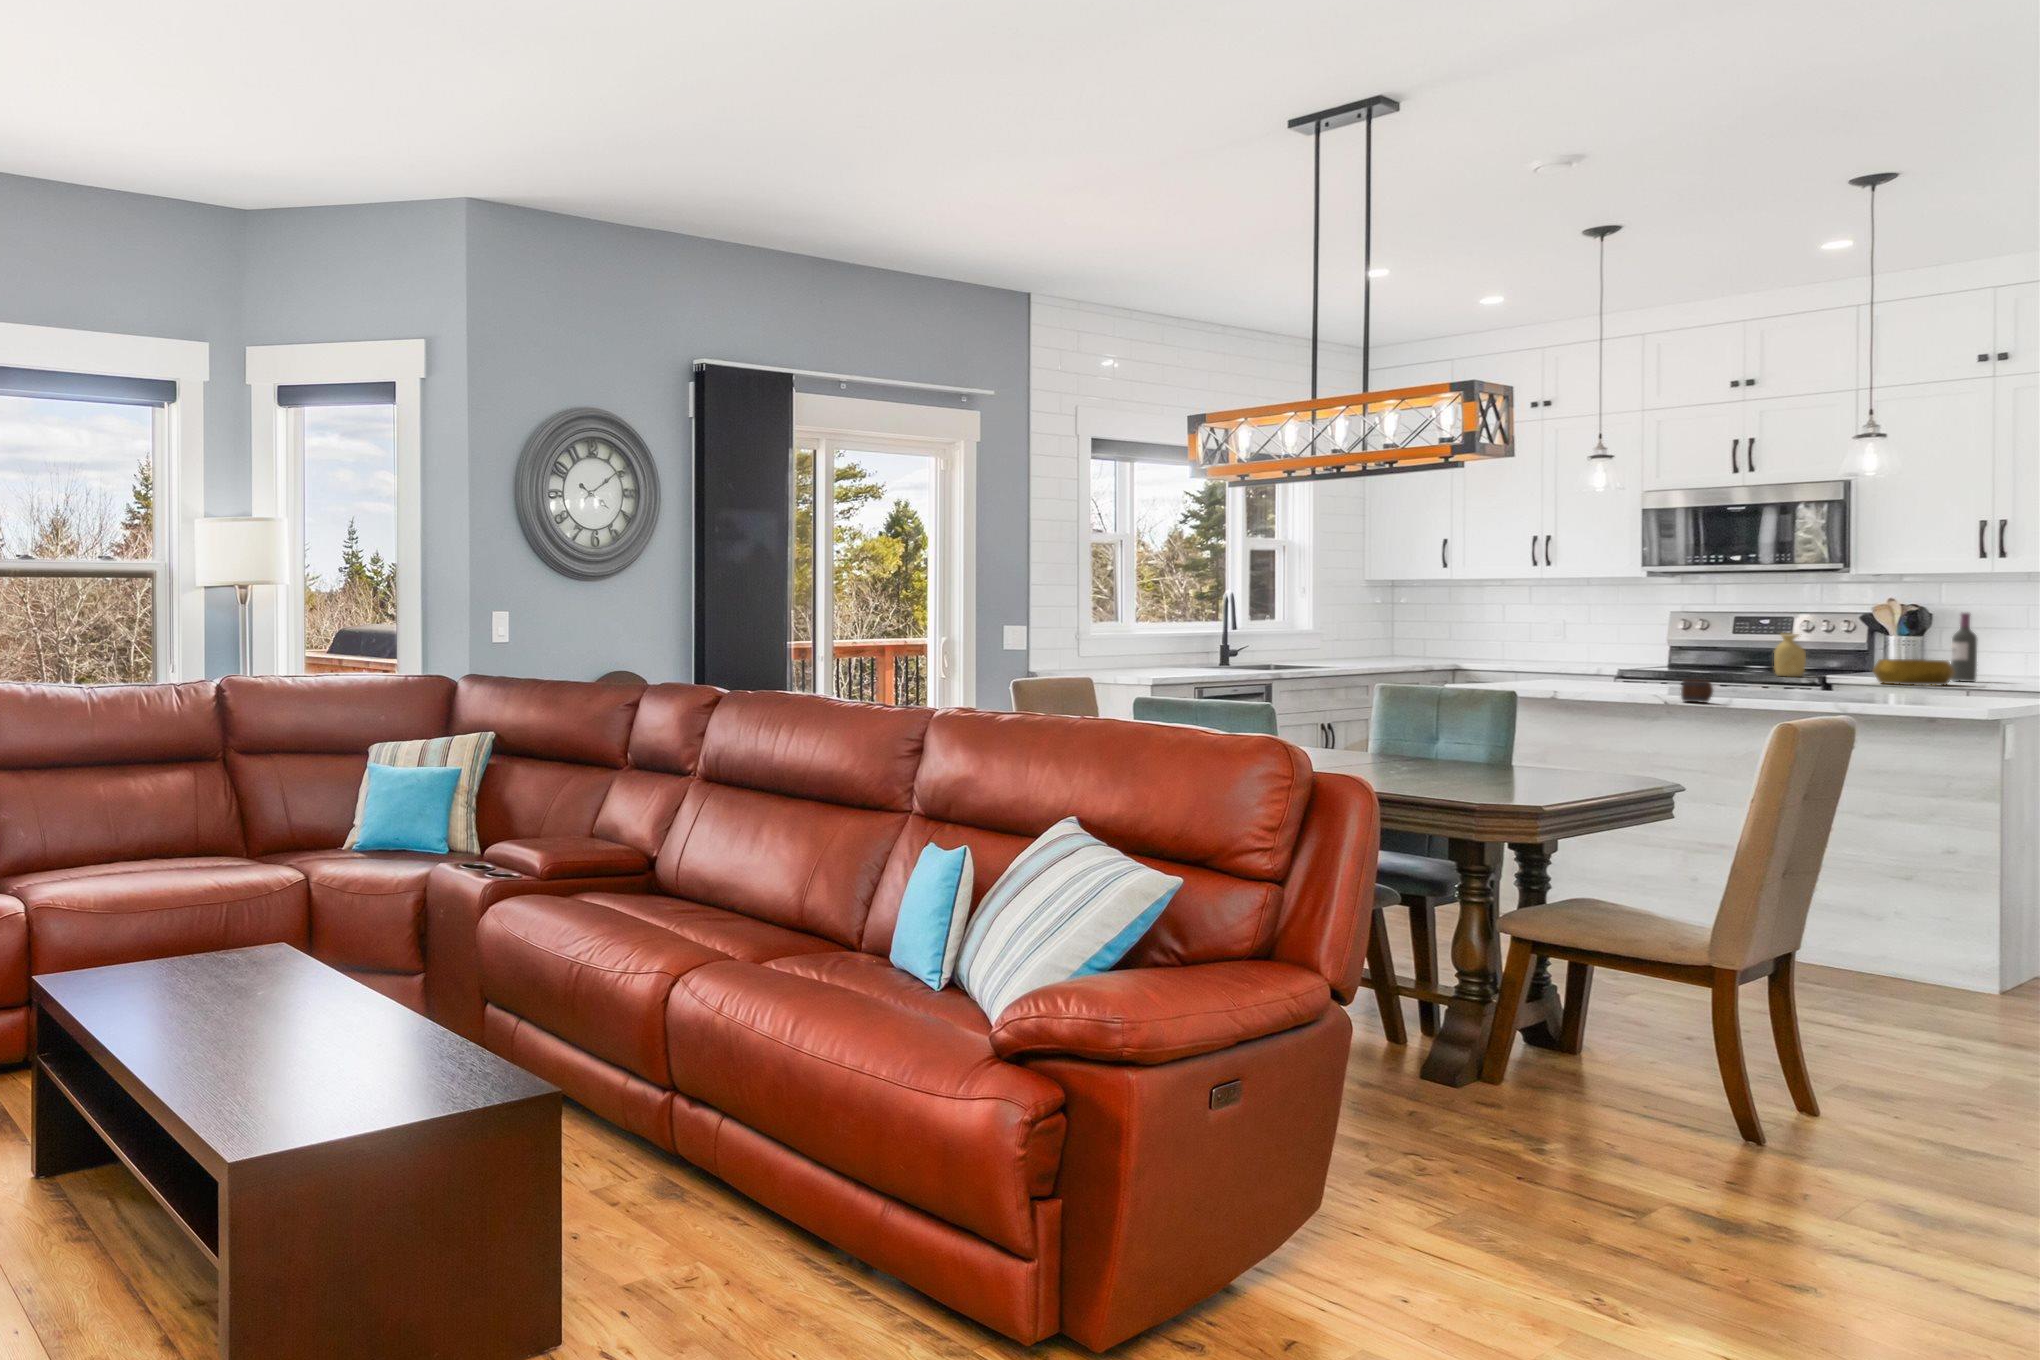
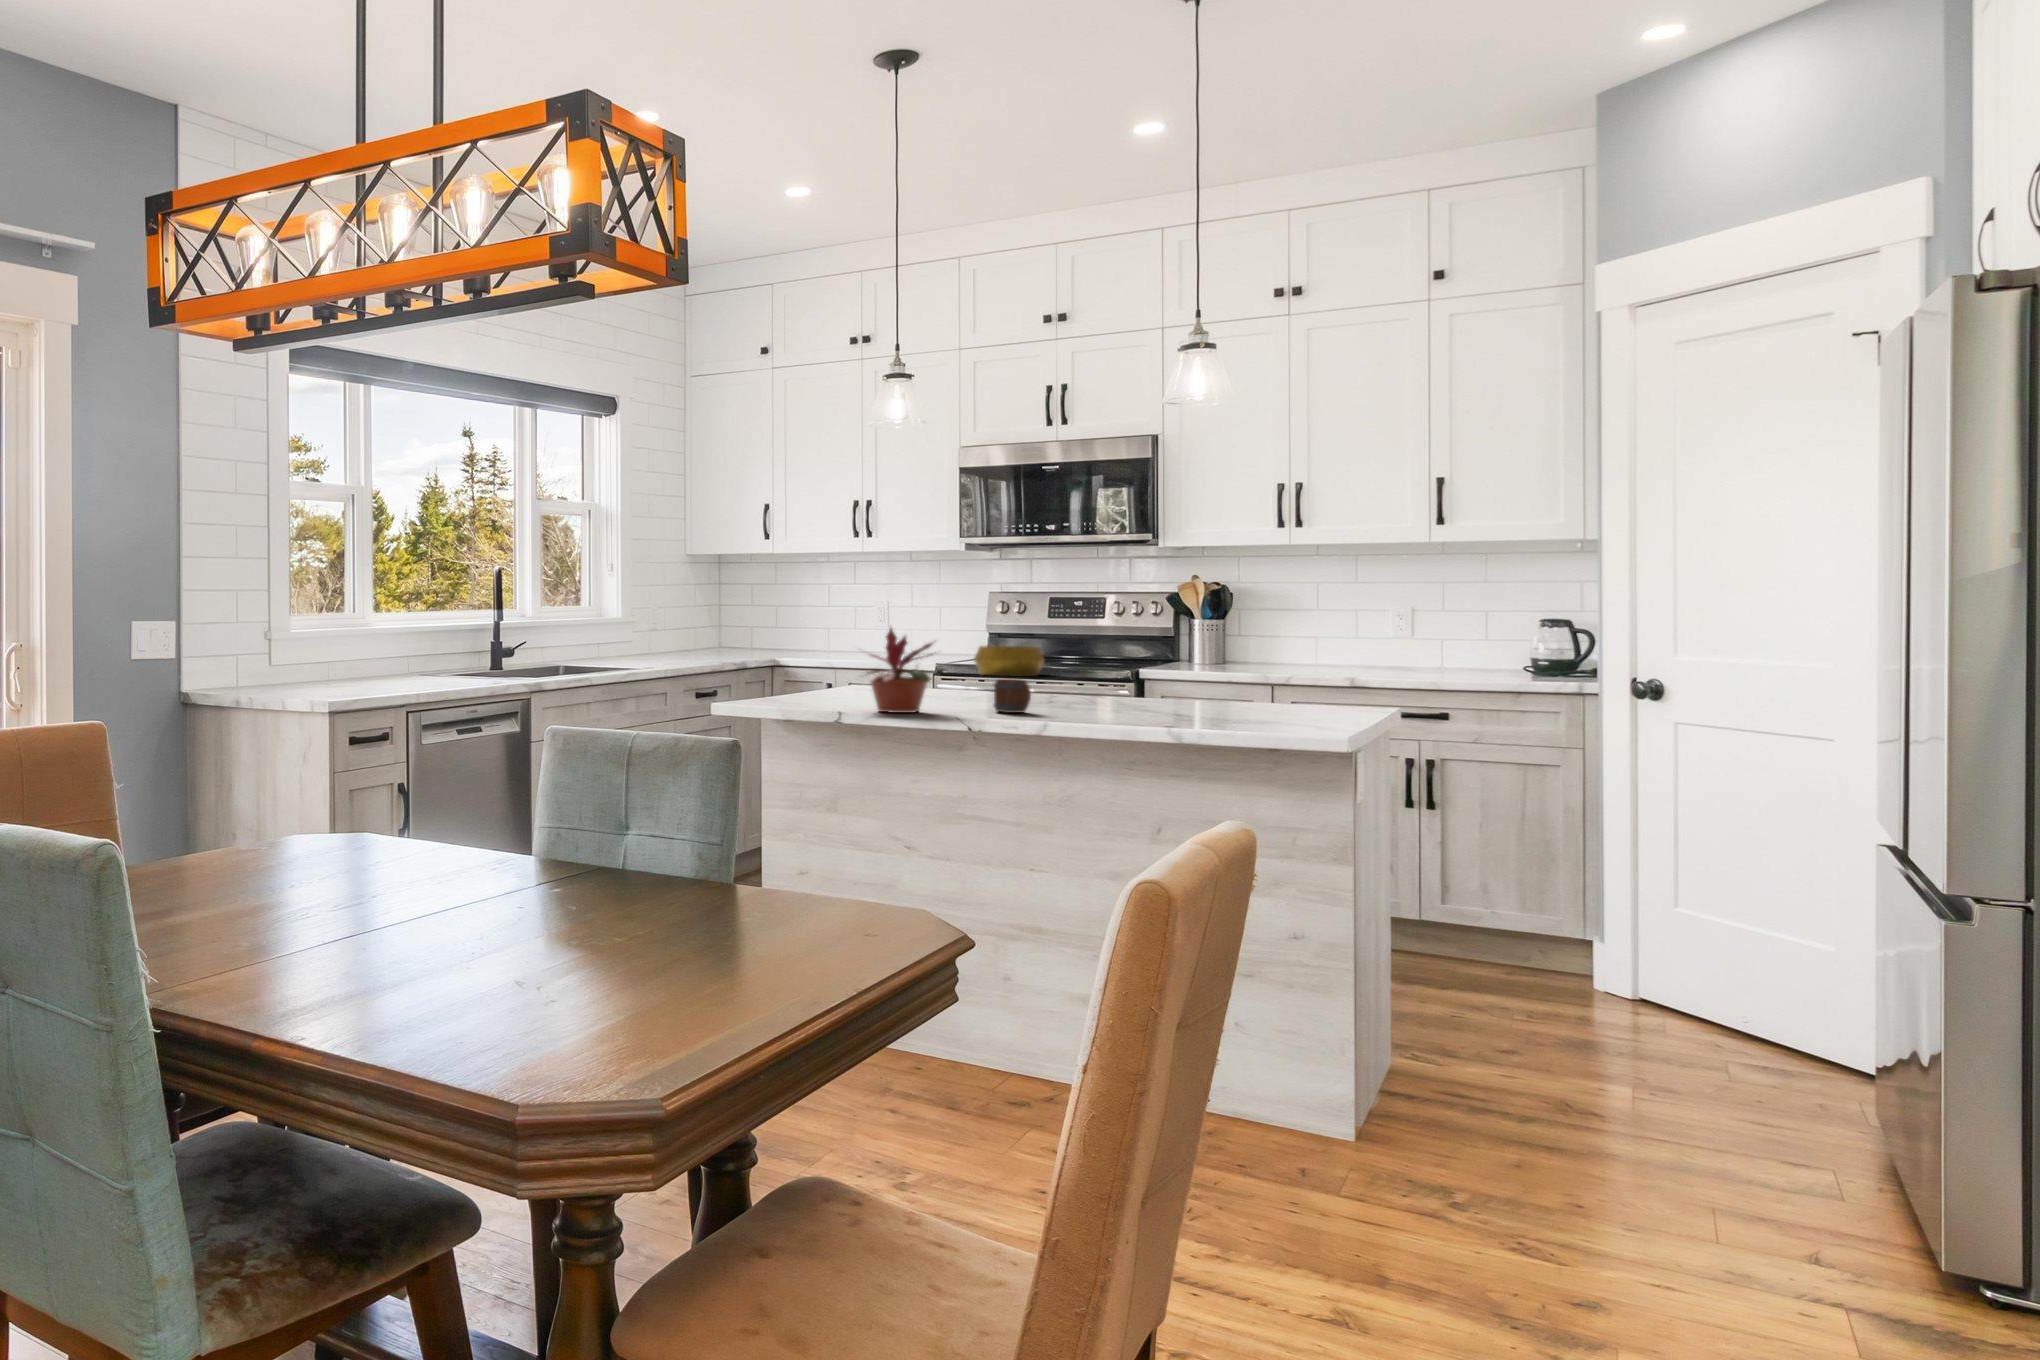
wine bottle: present [1951,613,1977,682] -> none [1250,592,1273,672]
vase: present [1774,634,1806,677] -> none [1088,618,1118,669]
potted plant: none [1561,641,1643,701] -> present [864,628,936,713]
decorative bowl: present [1873,659,1955,686] -> present [974,646,1044,676]

